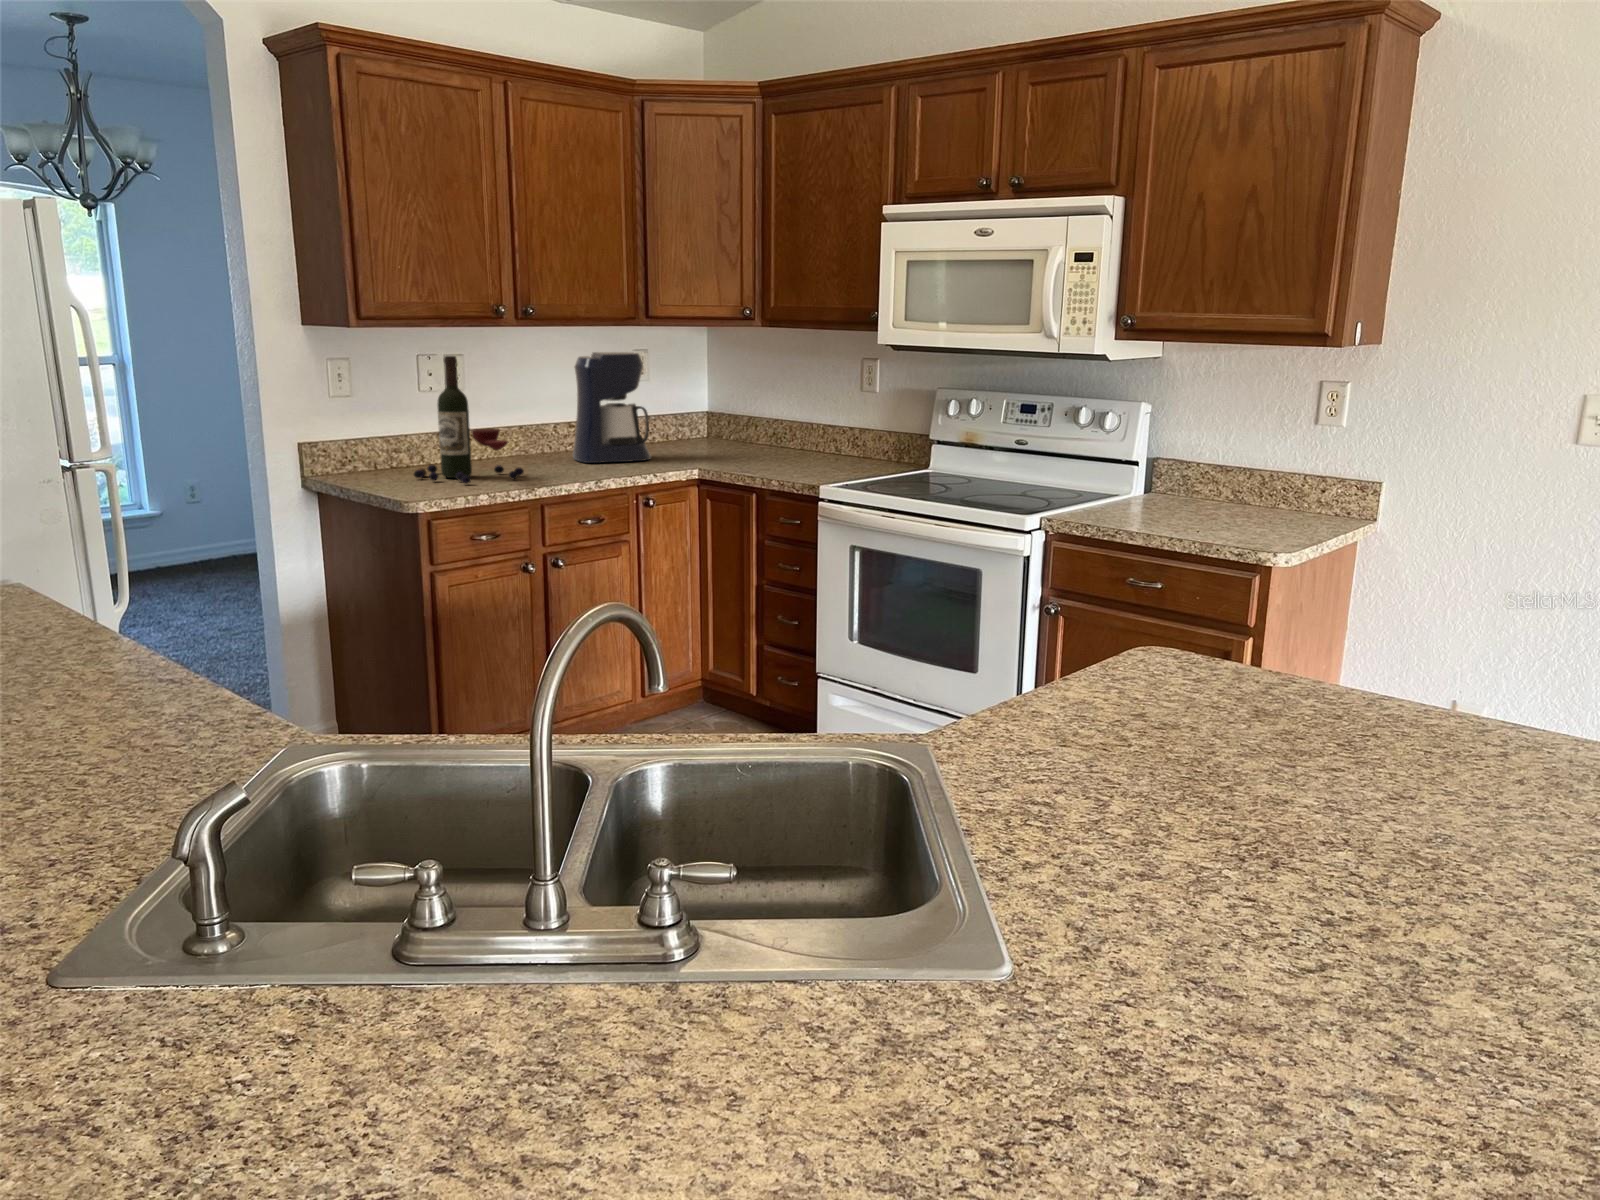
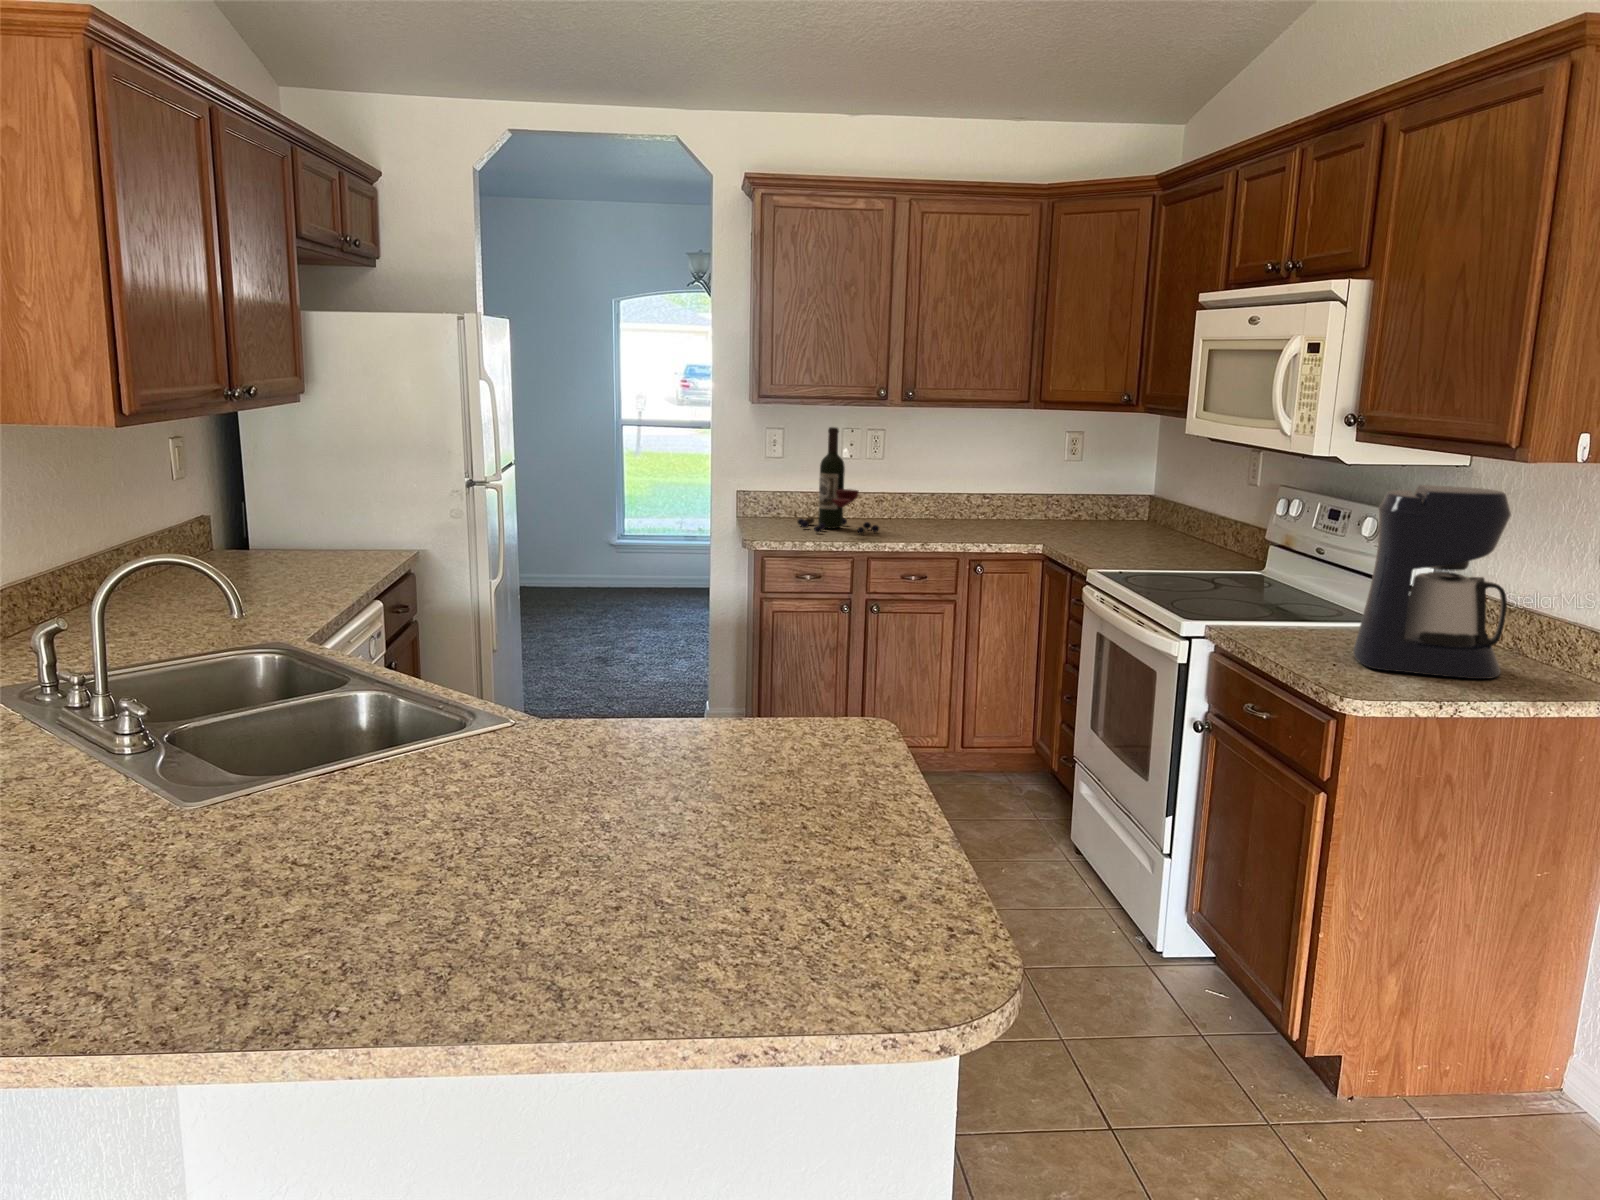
coffee maker: present [573,352,651,463] -> present [1353,485,1511,679]

